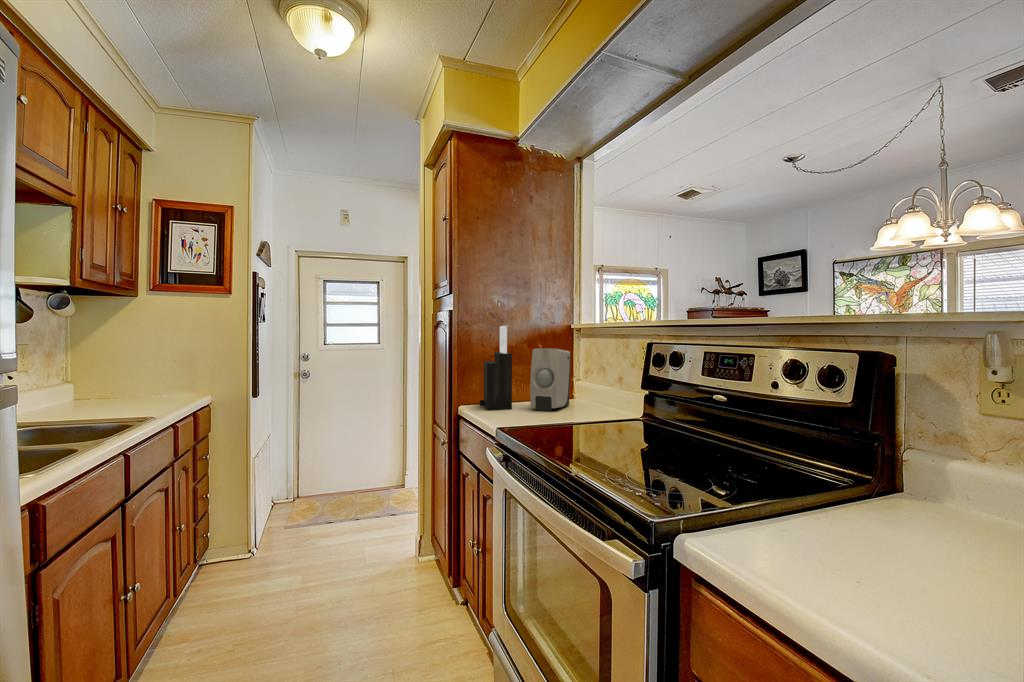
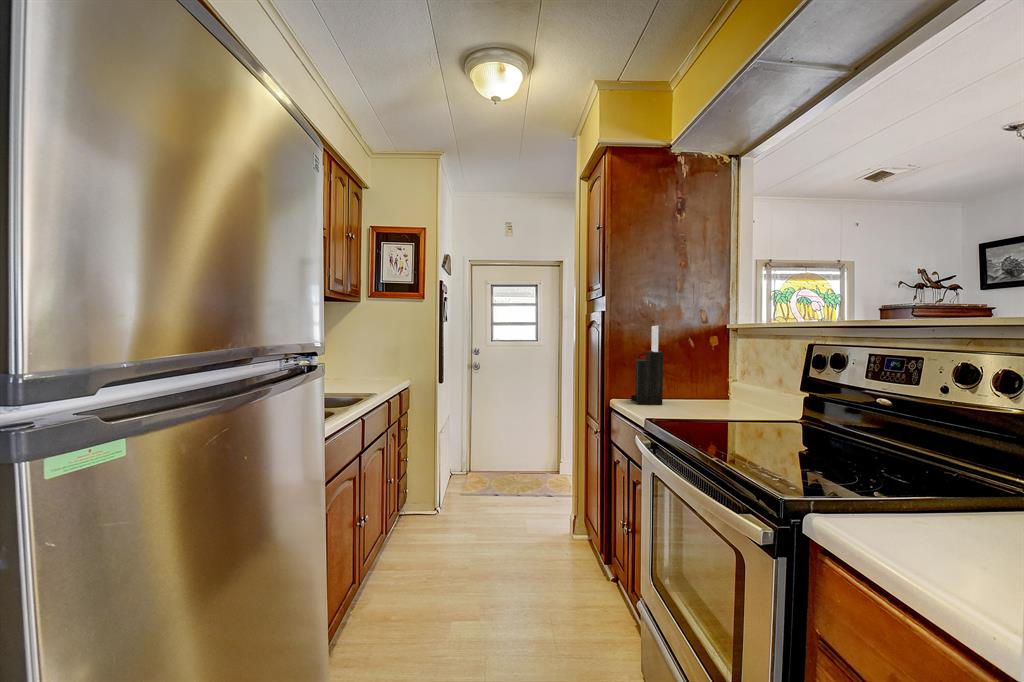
soap dispenser: present [530,348,571,411] -> none [681,348,725,409]

